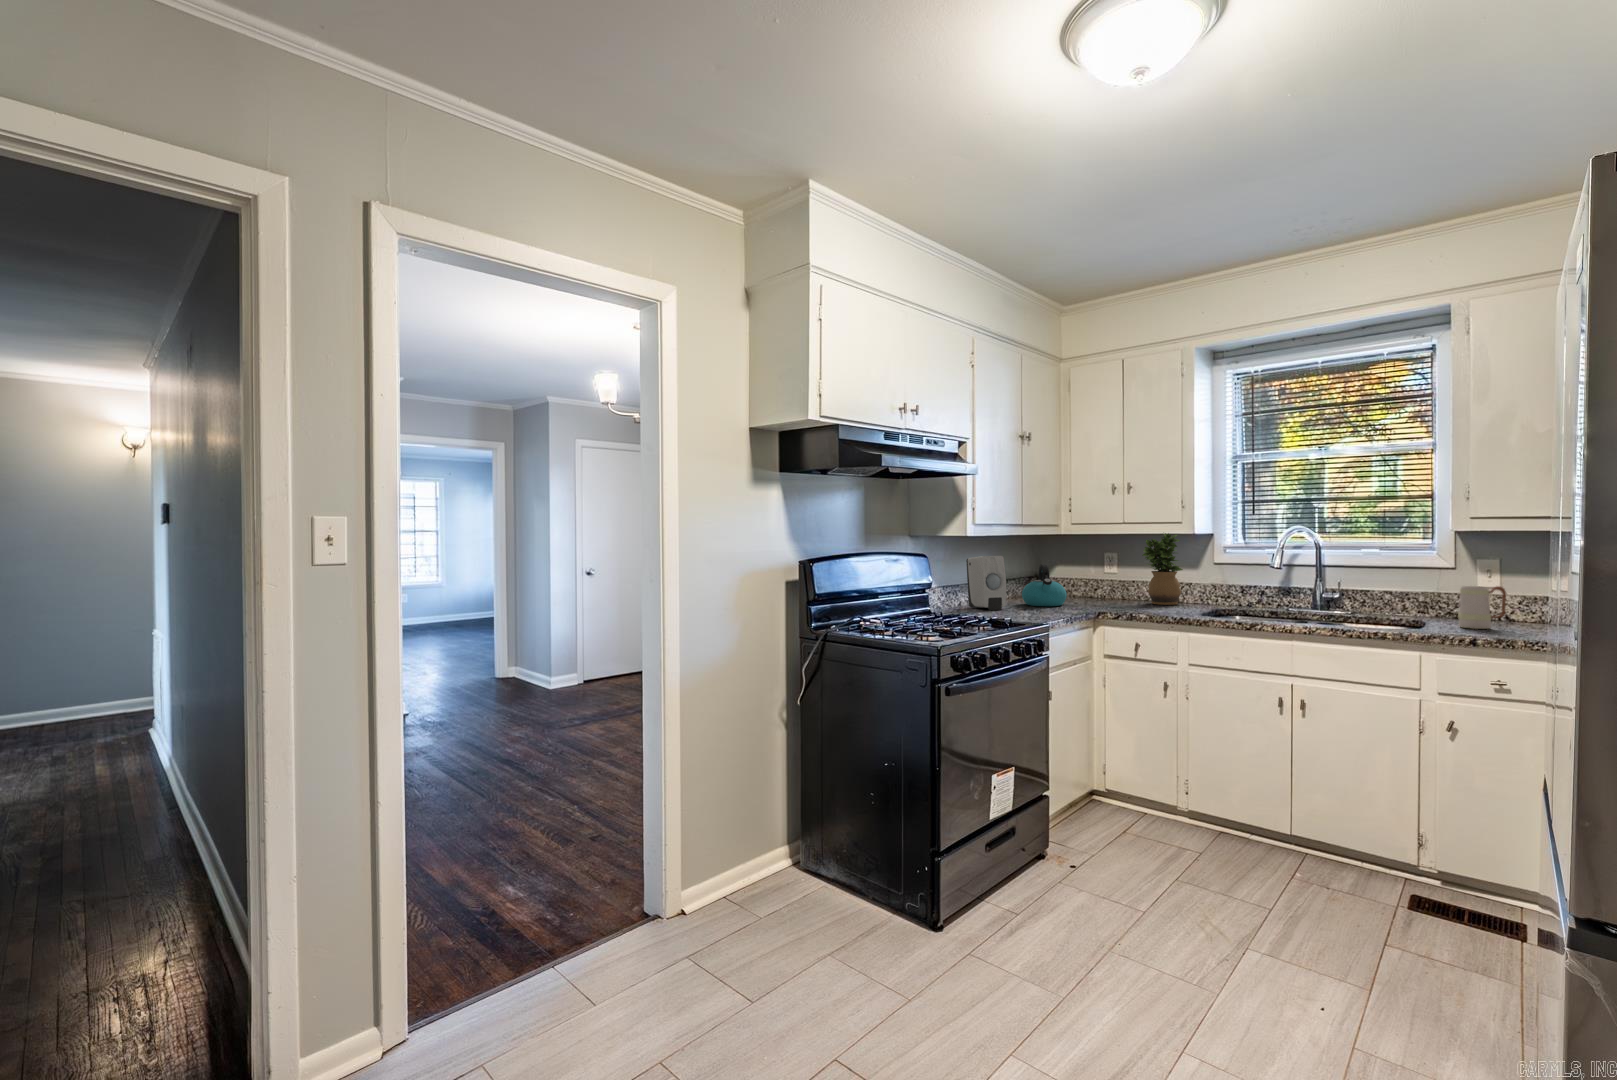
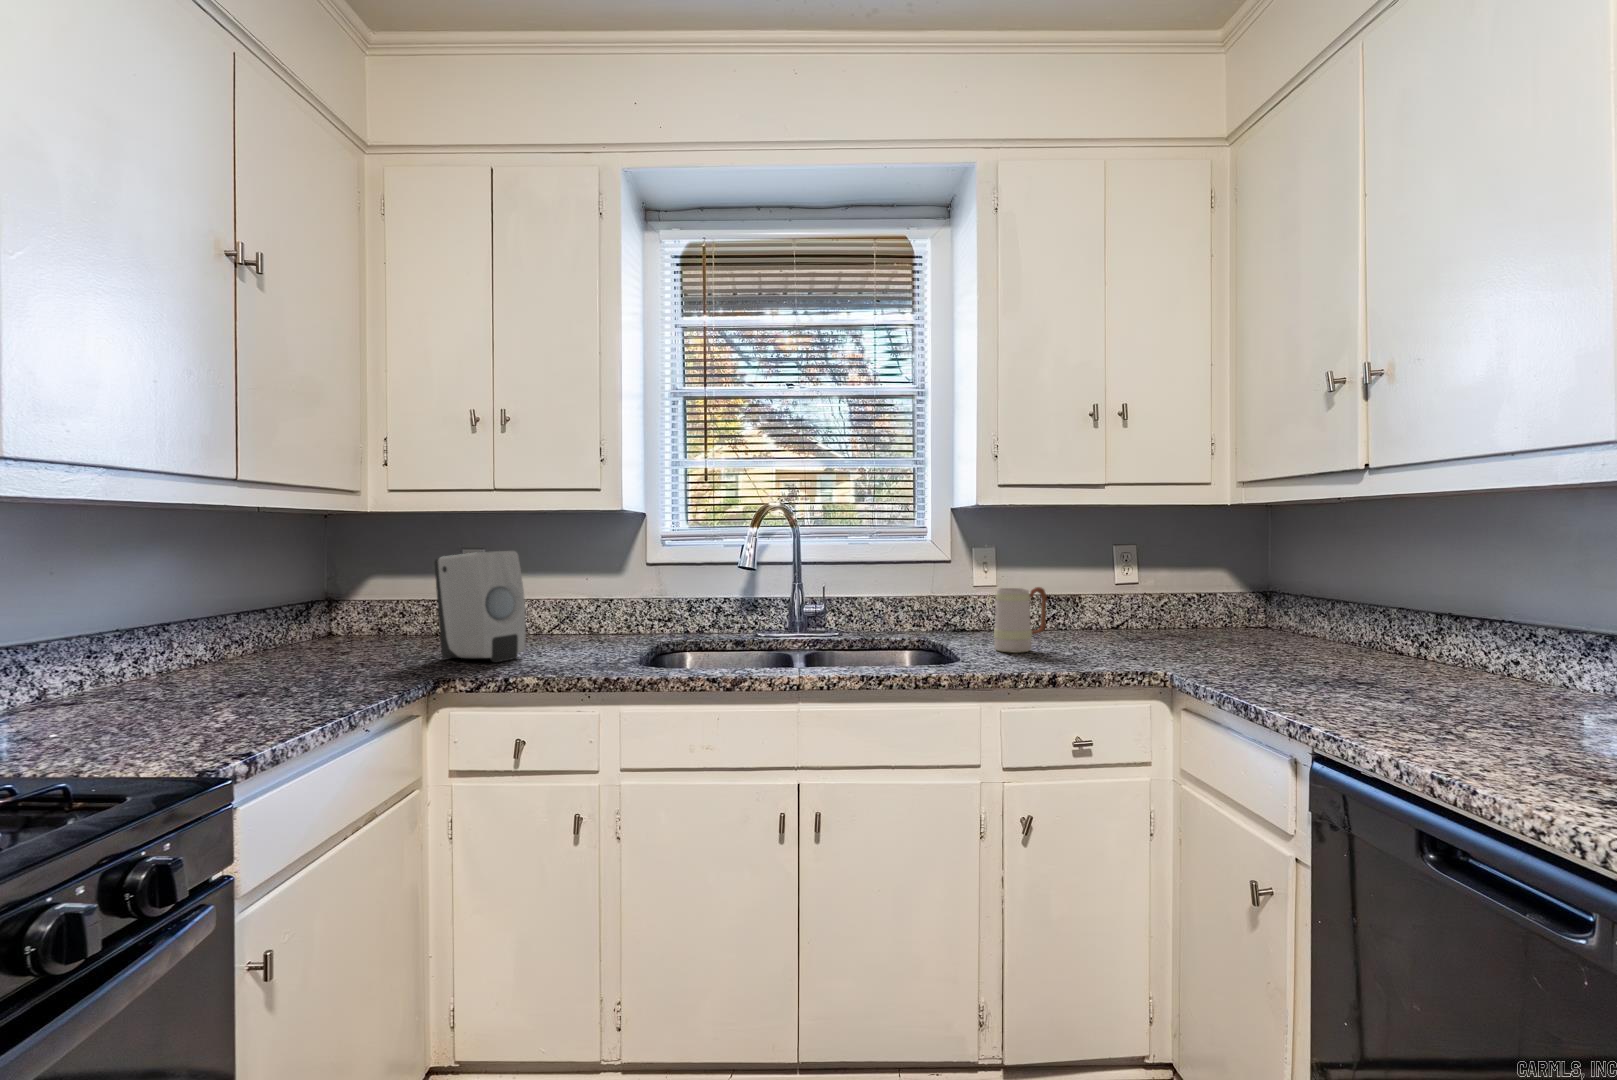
potted plant: present [1142,533,1183,605] -> none [529,509,600,642]
soap dispenser: present [966,556,1006,610] -> present [435,551,526,662]
kettle: present [1022,564,1067,606] -> none [263,576,374,673]

